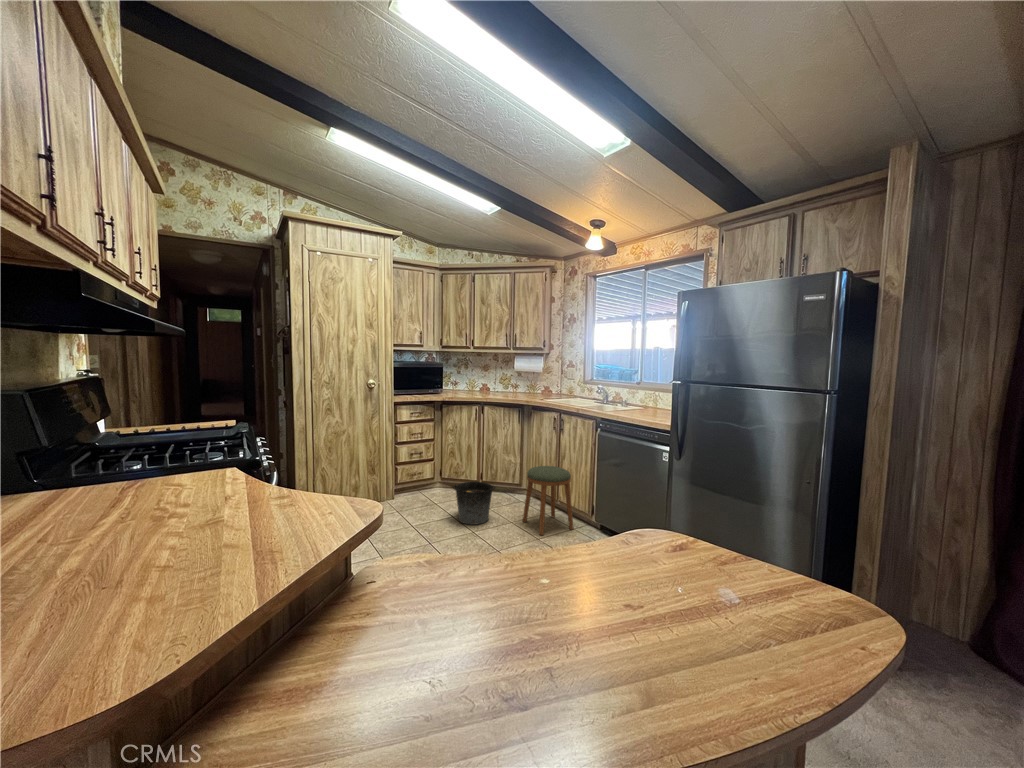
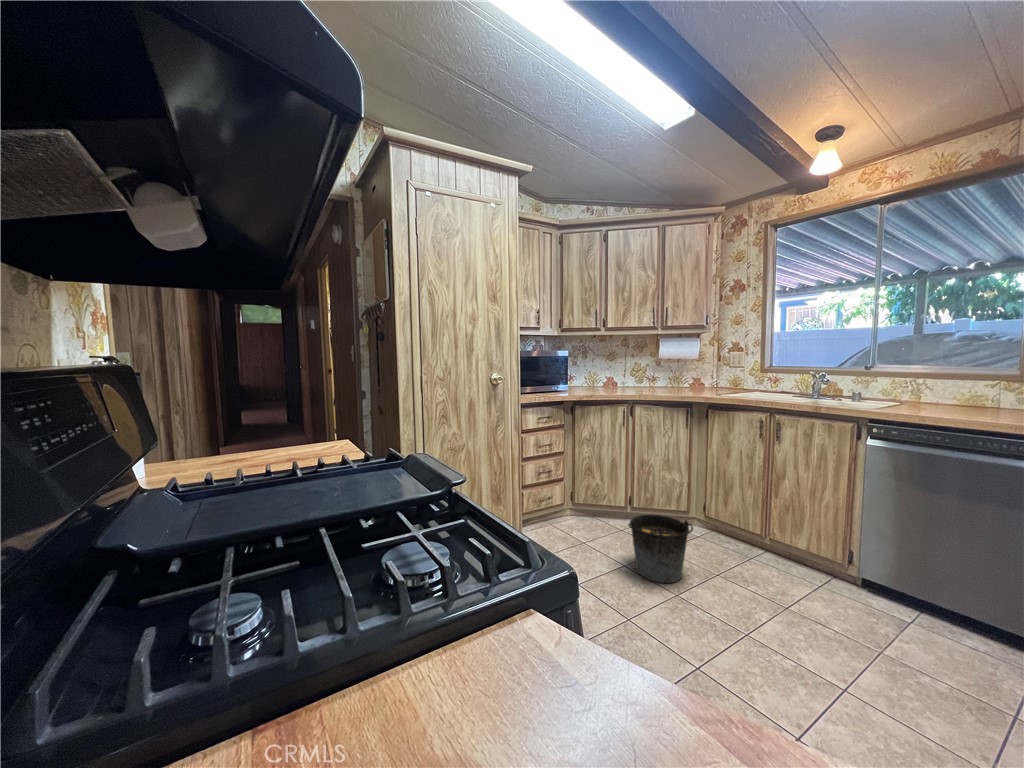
stool: present [523,466,574,535] -> none [734,492,828,605]

